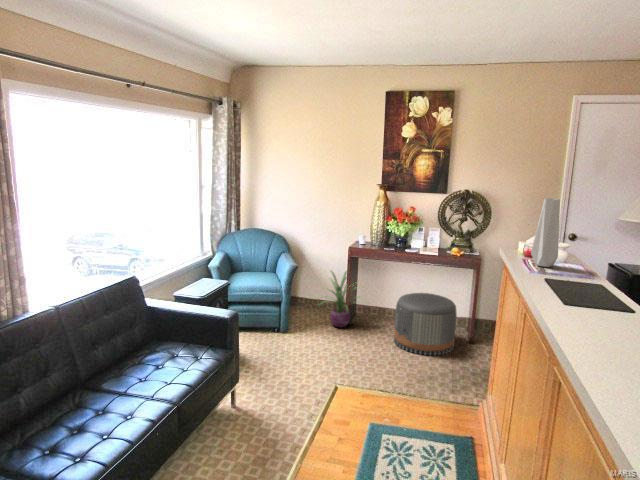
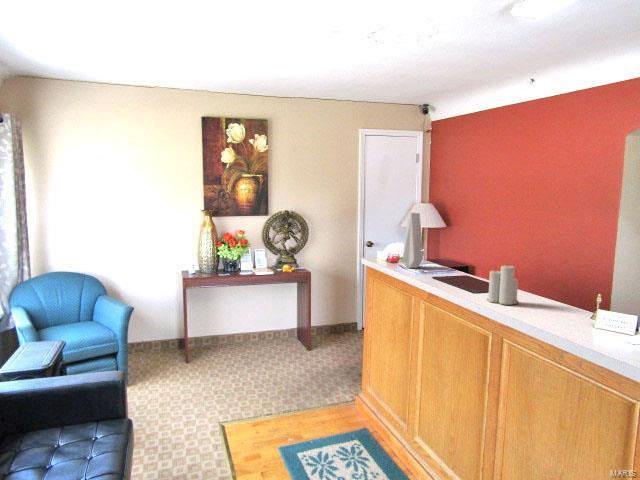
candle: none [564,270,609,328] -> present [487,266,519,305]
decorative plant: present [326,271,360,327] -> none [141,303,210,366]
pouf: present [394,293,457,355] -> none [241,312,299,372]

